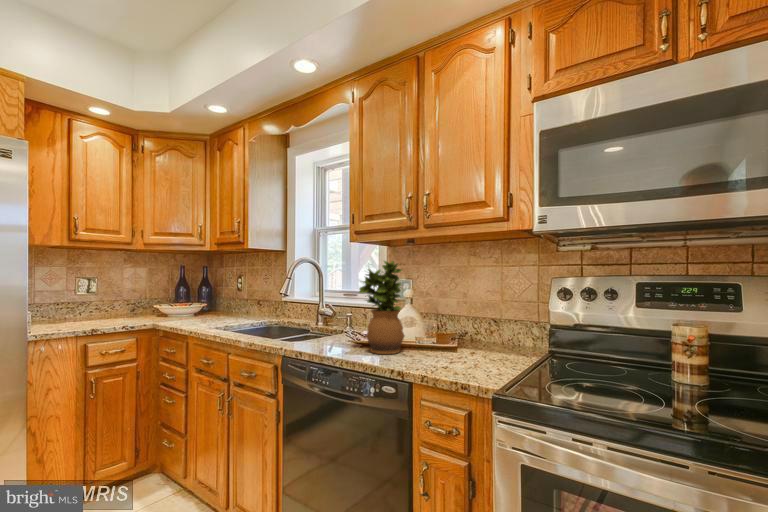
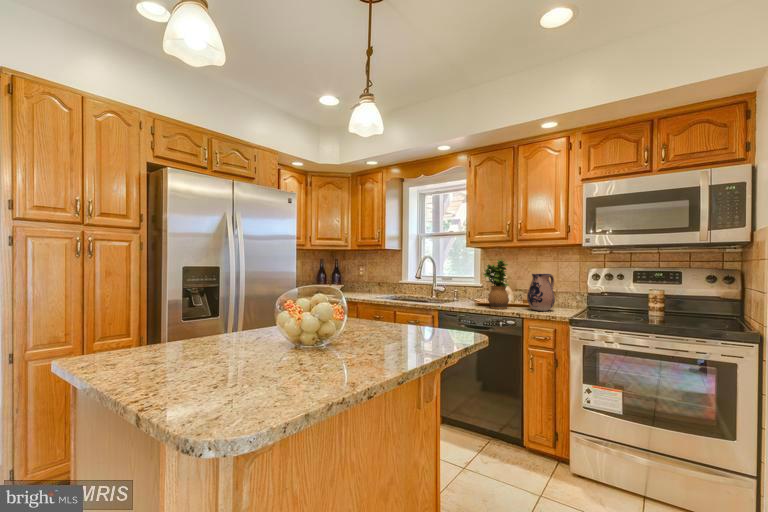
ceramic pitcher: none [432,287,485,362] -> present [527,274,555,311]

